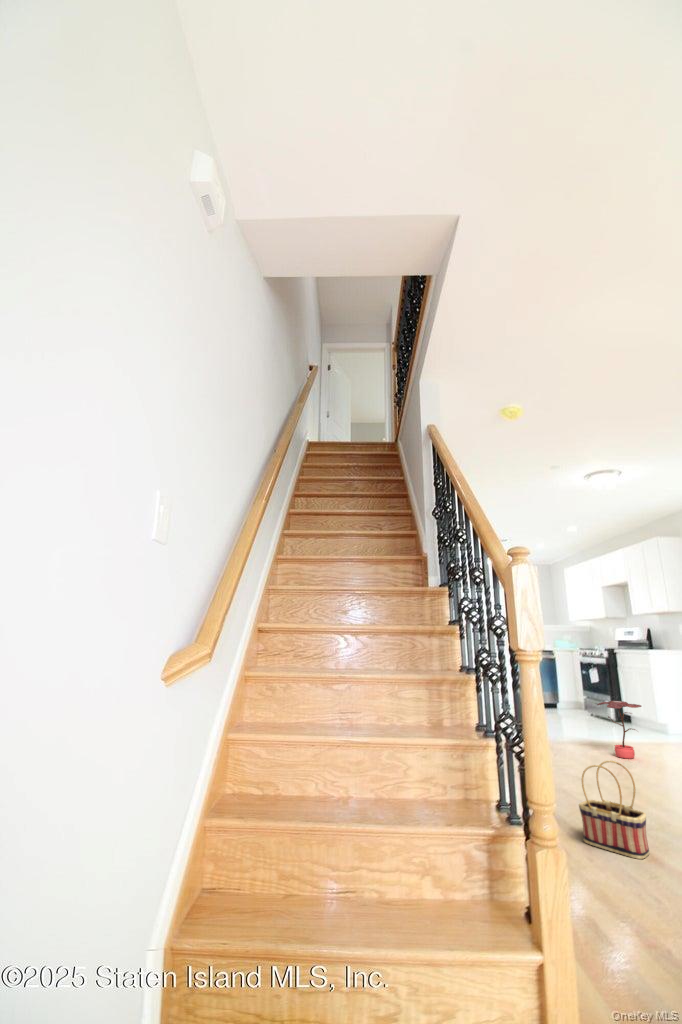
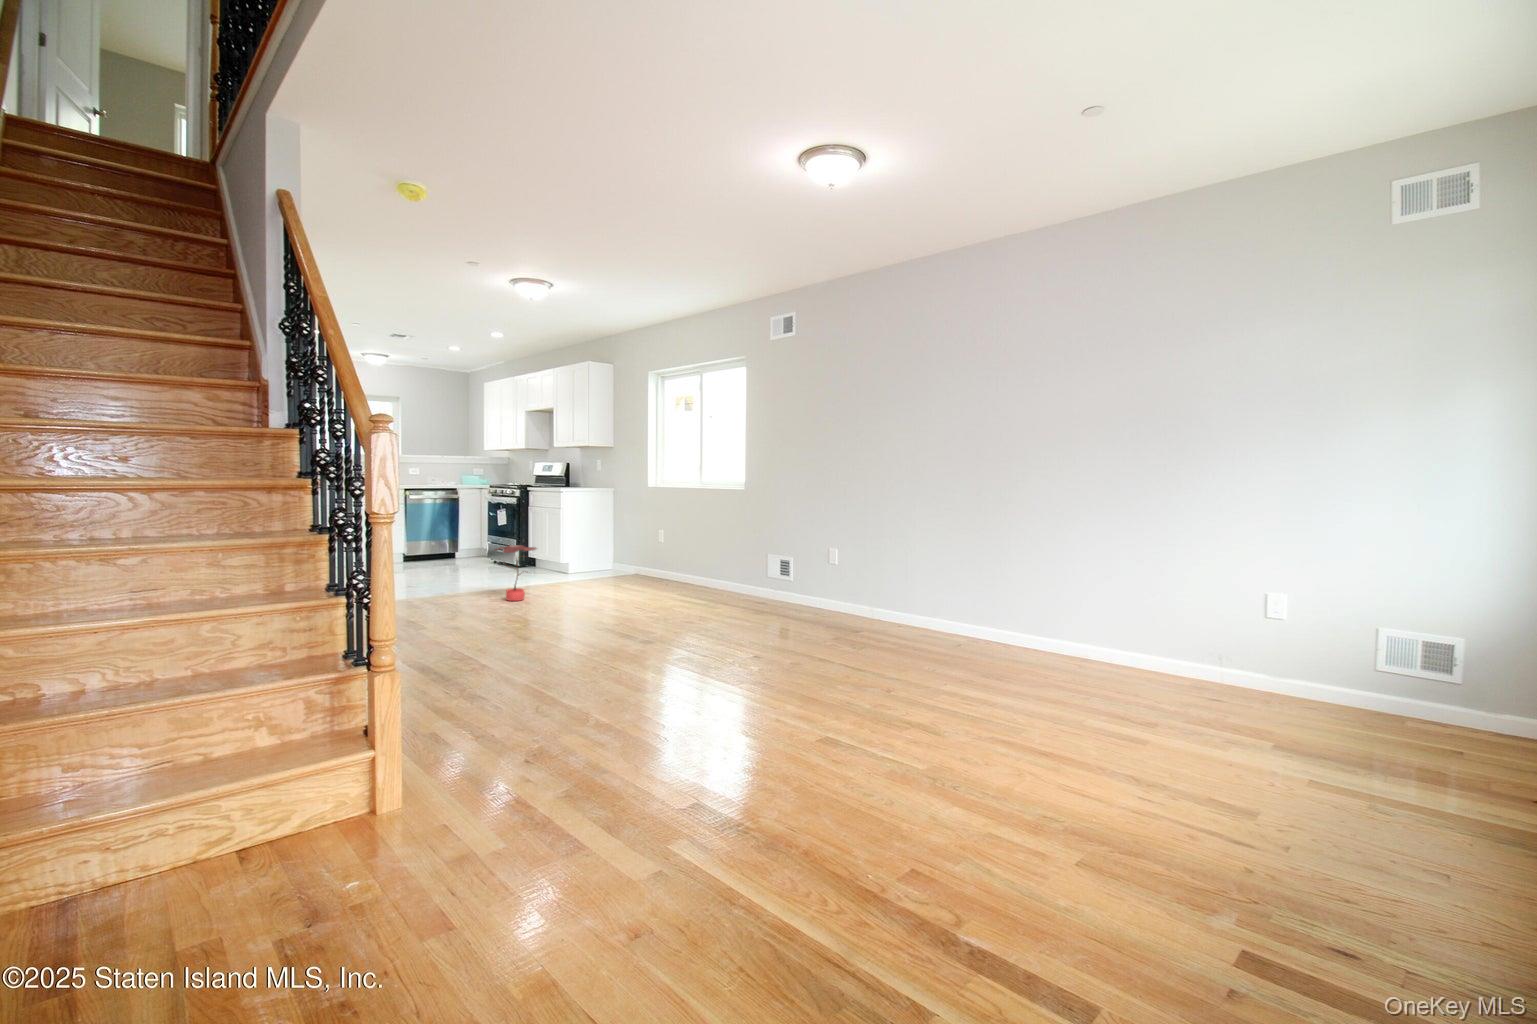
basket: present [579,761,649,859] -> none [444,603,505,681]

